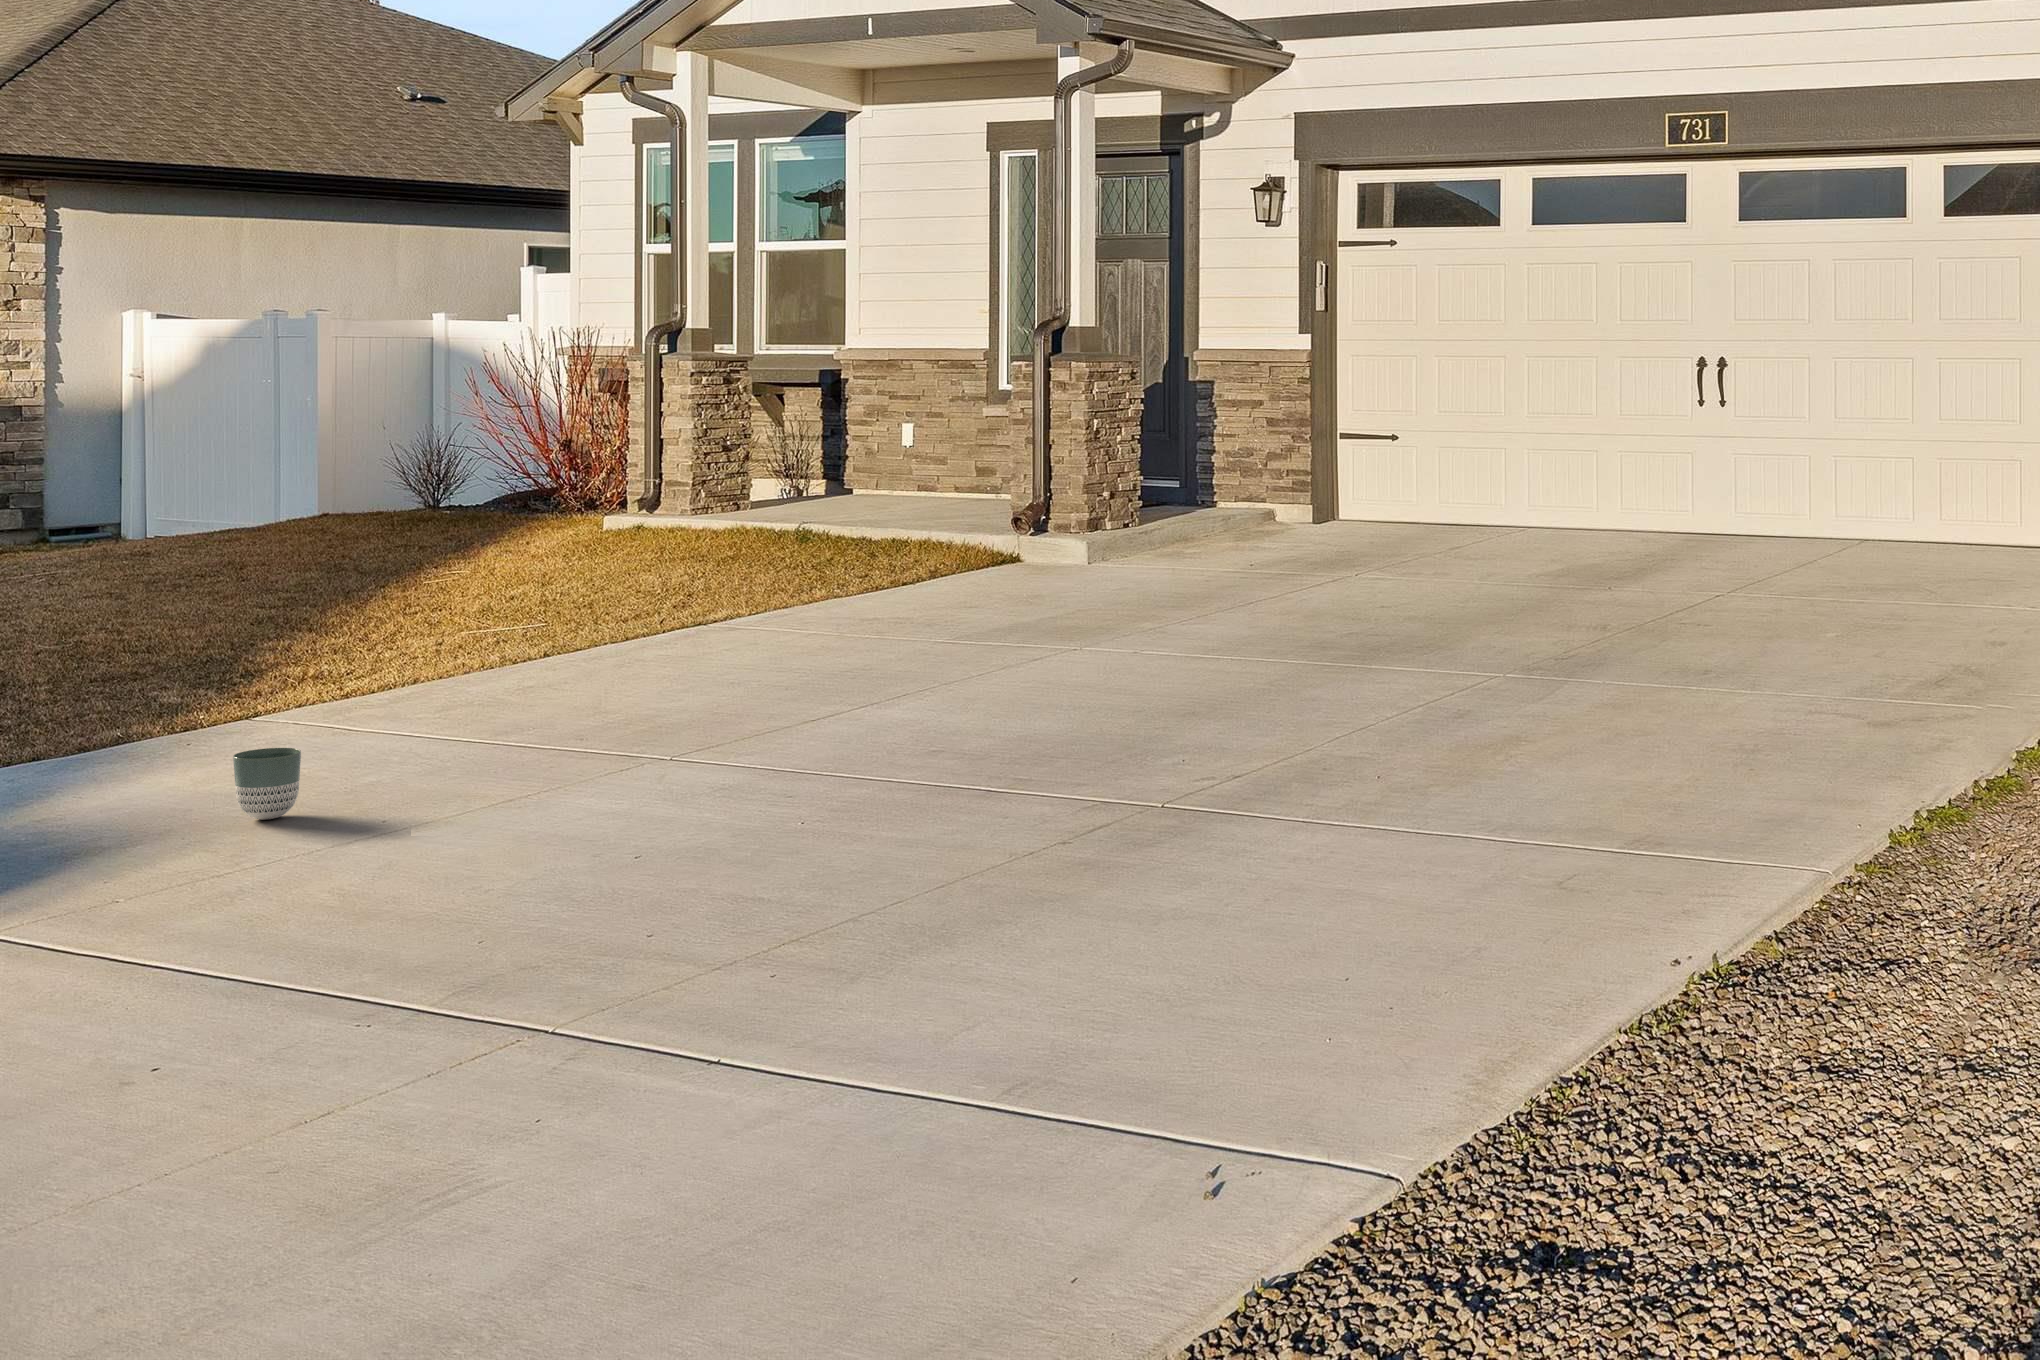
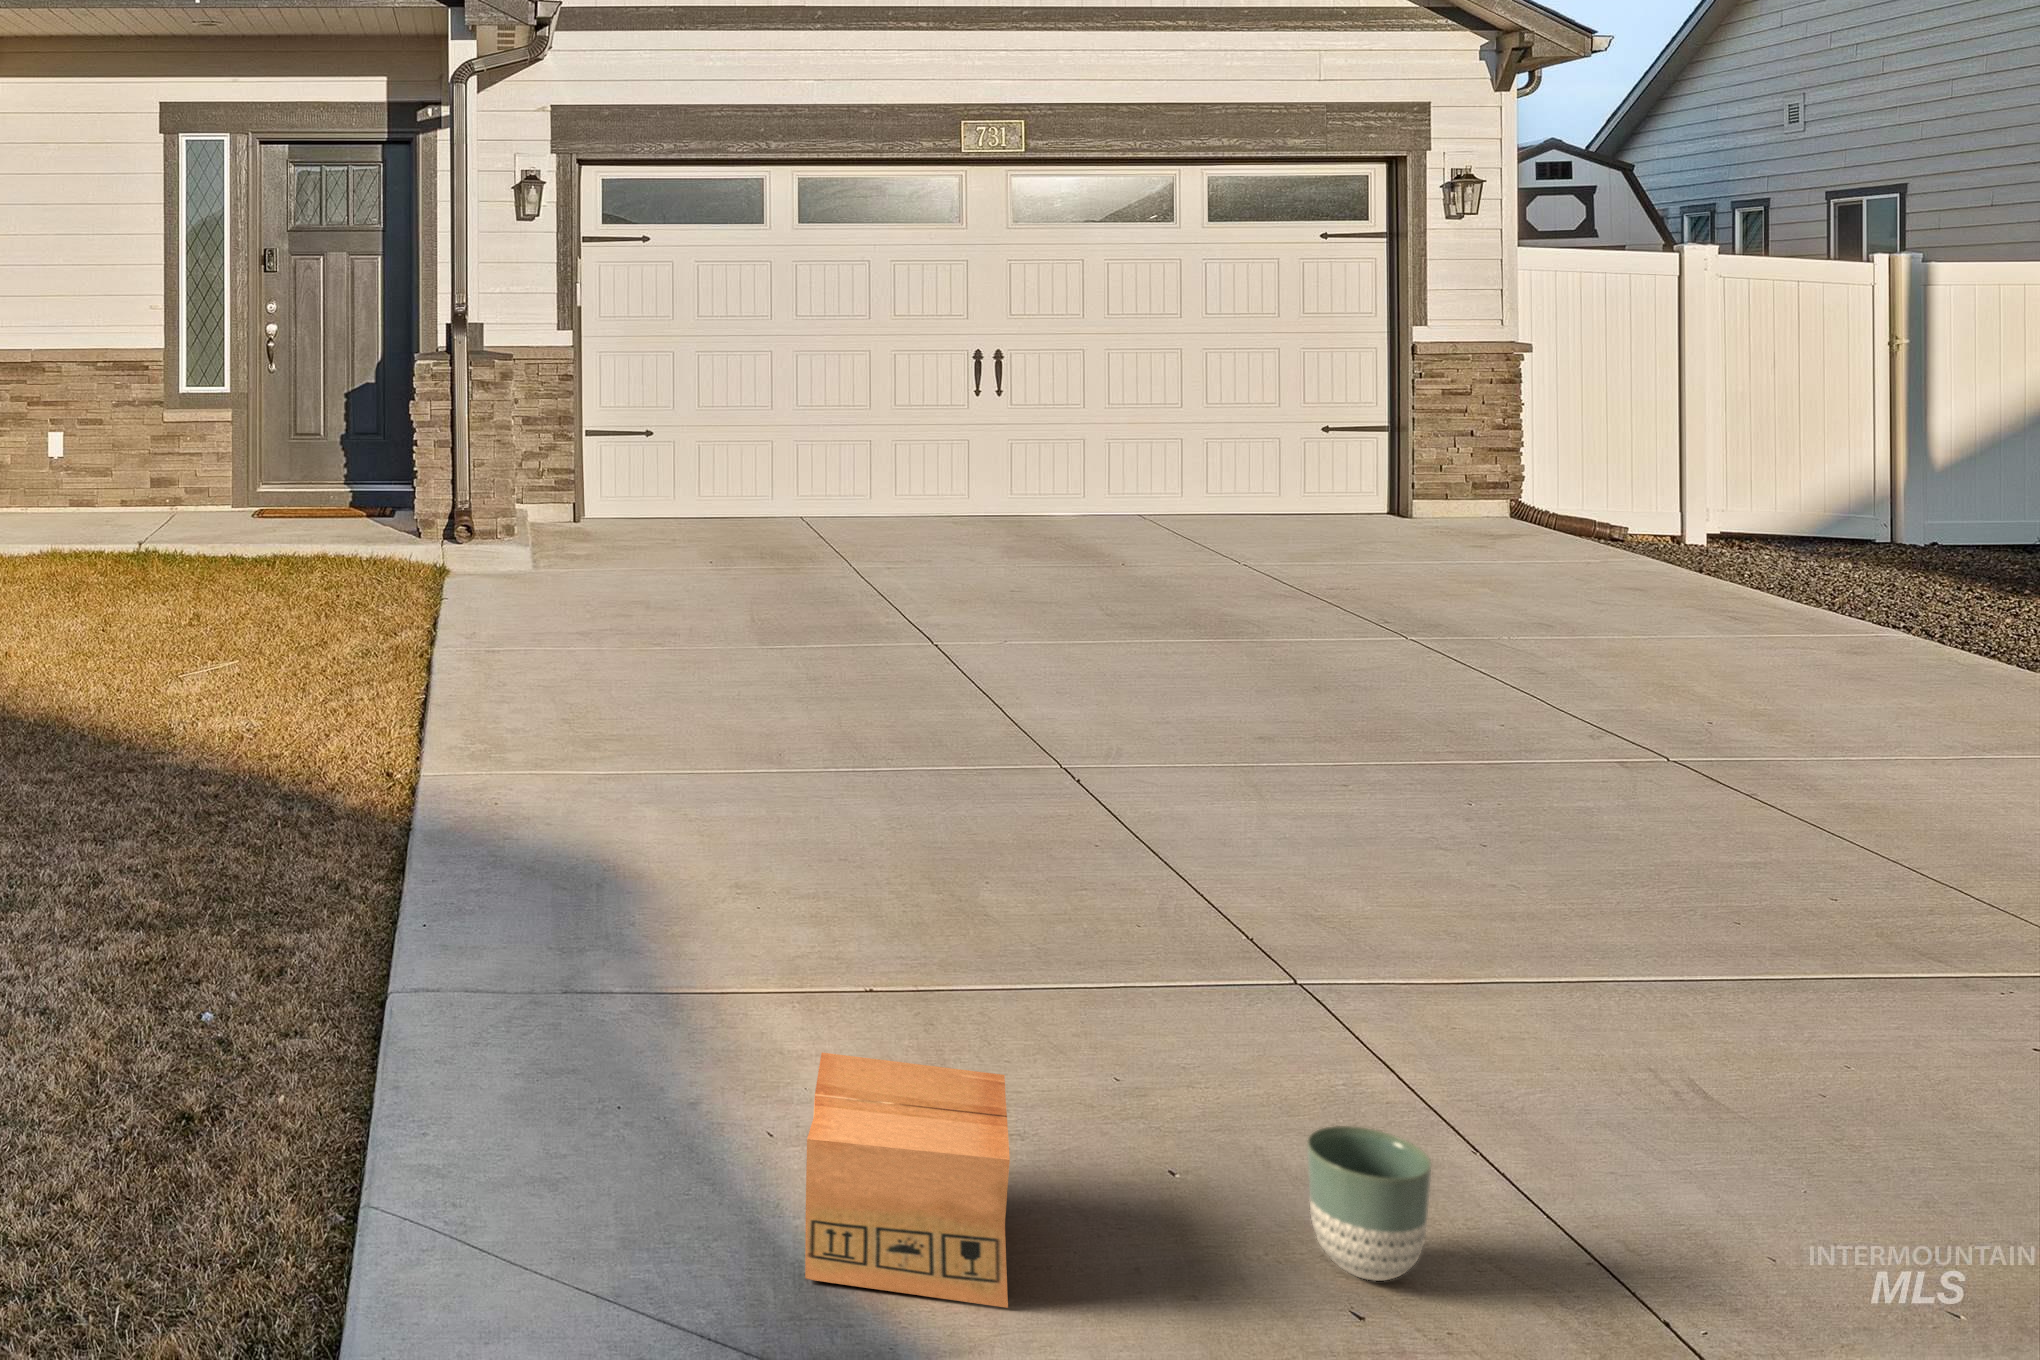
cardboard box: none [53,706,203,808] -> present [805,1053,1010,1308]

